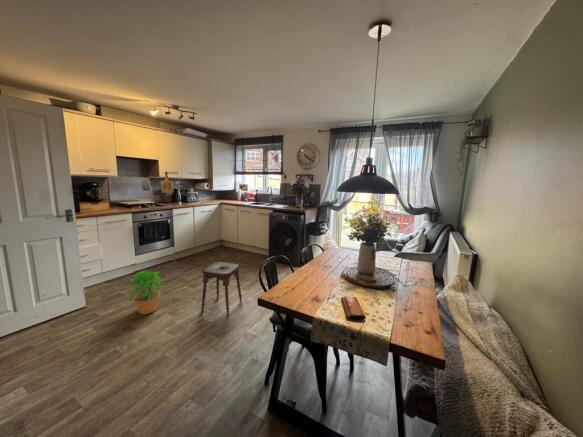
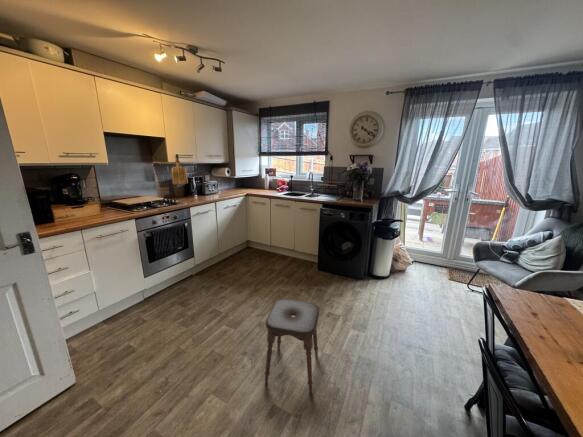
potted plant: present [129,270,162,314] -> none [144,322,202,397]

